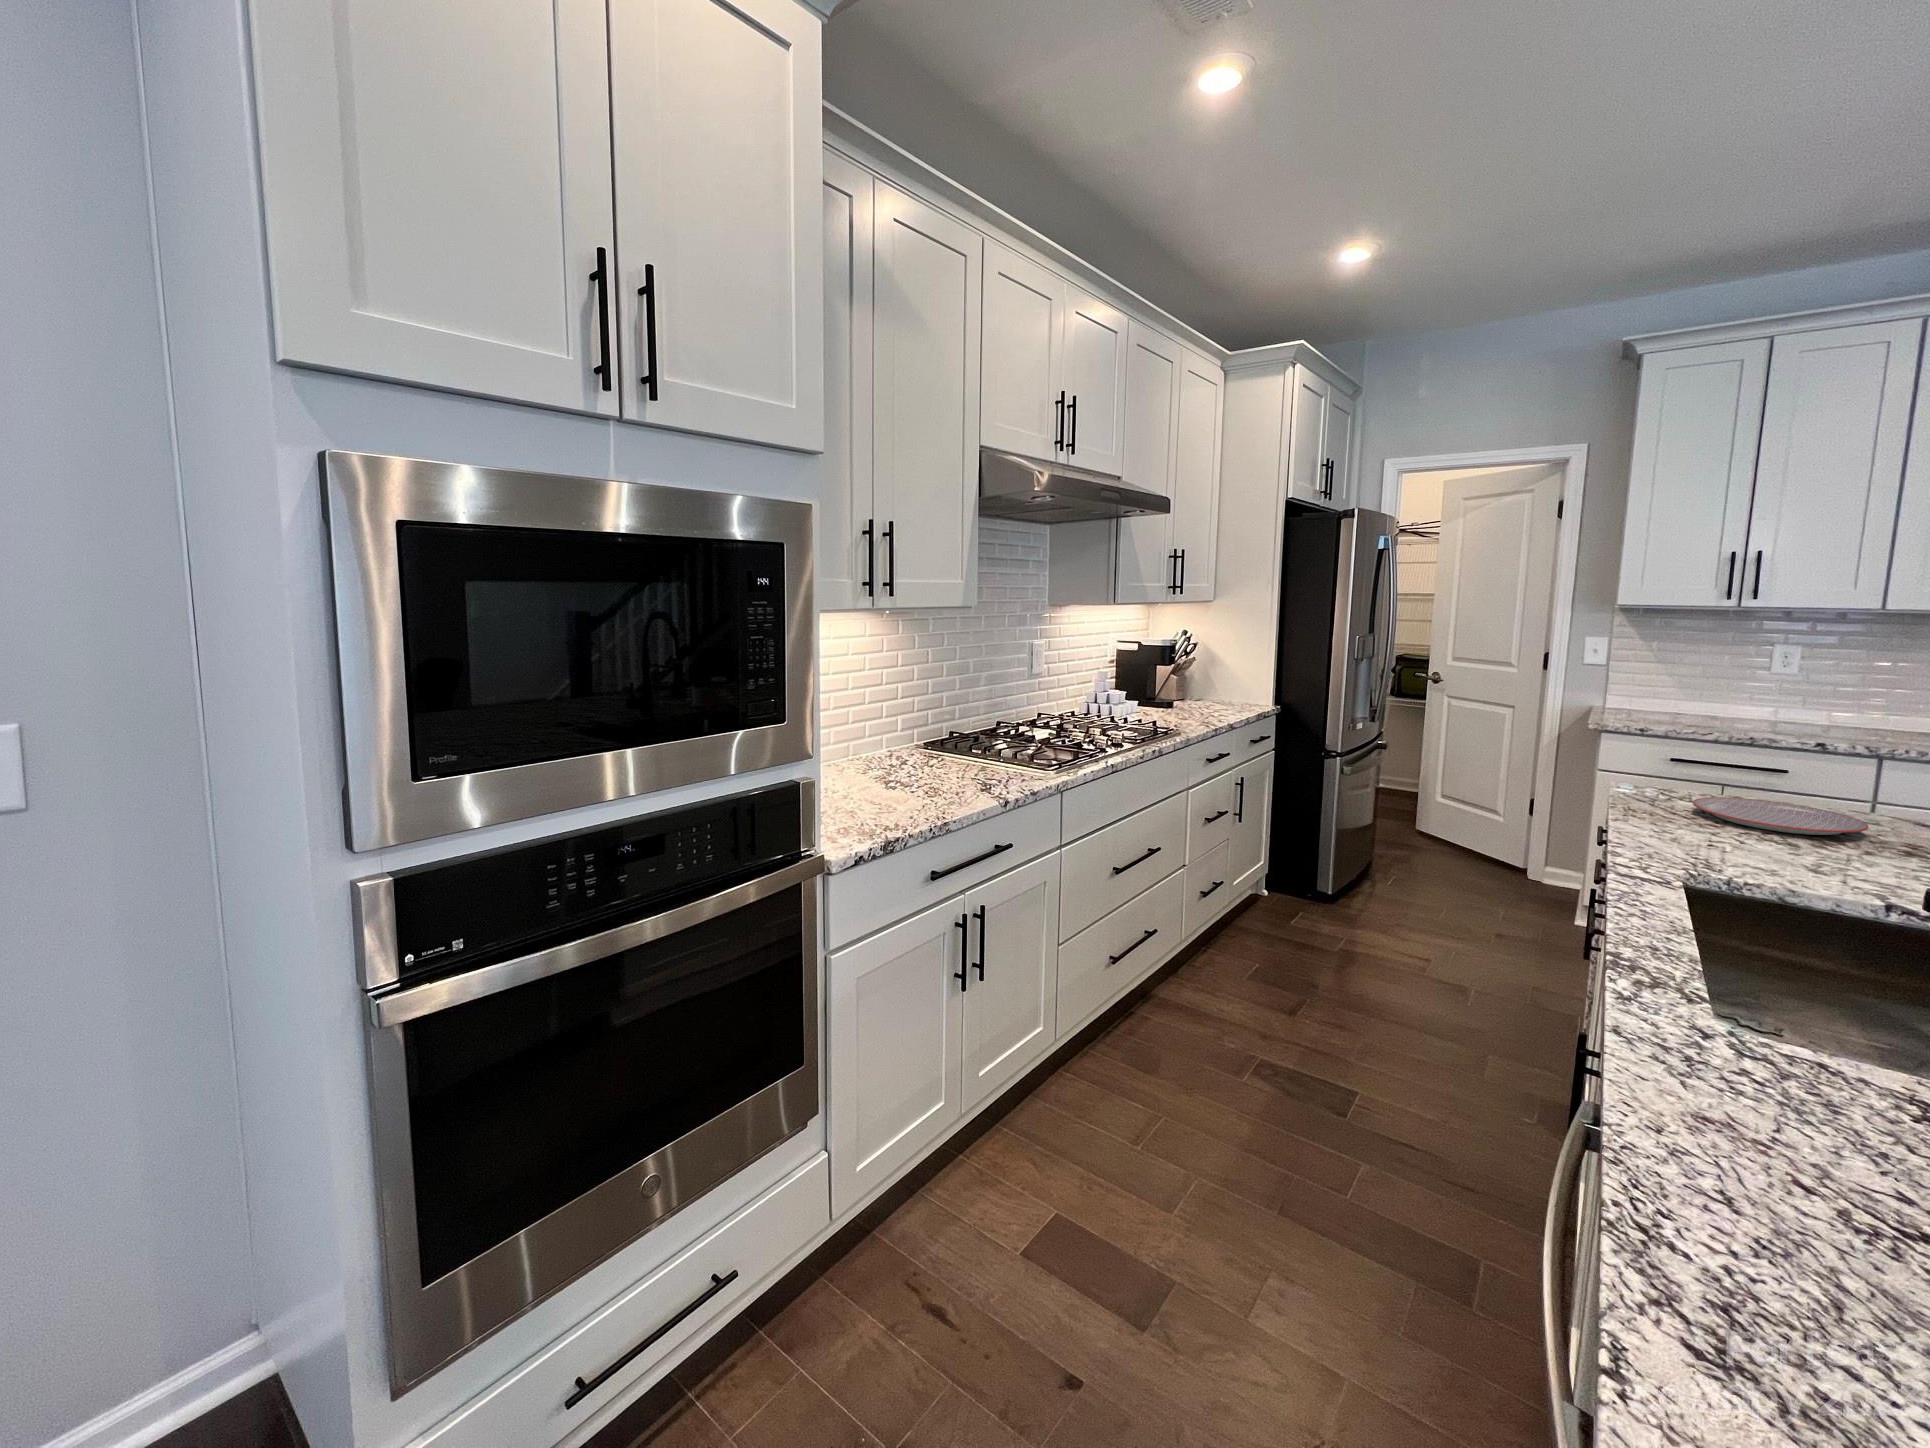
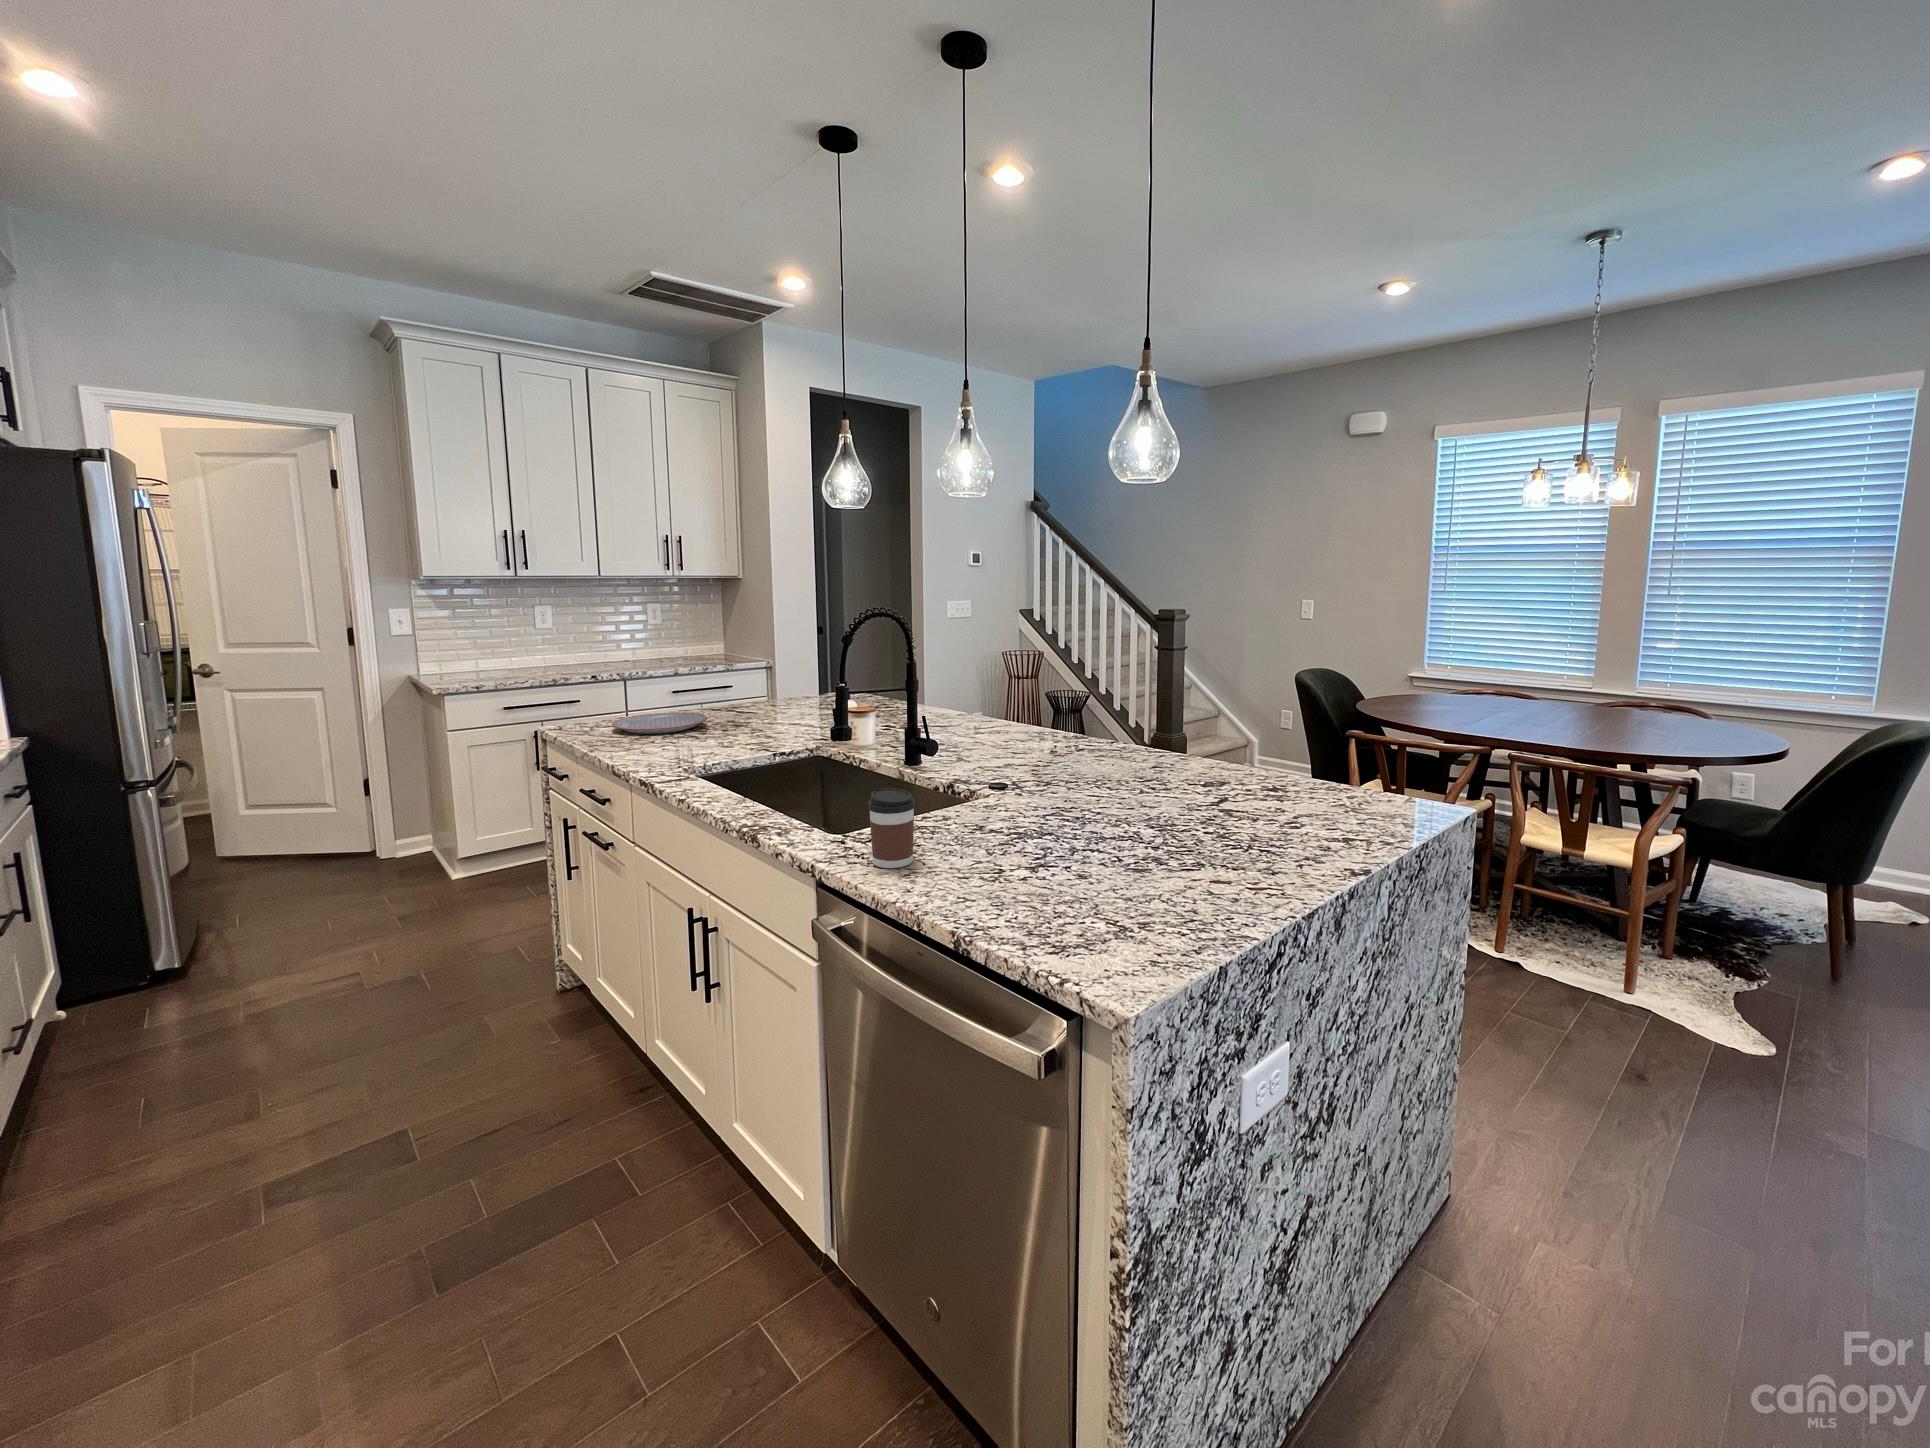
coffee cup: none [1688,973,1798,1116] -> present [868,788,915,868]

